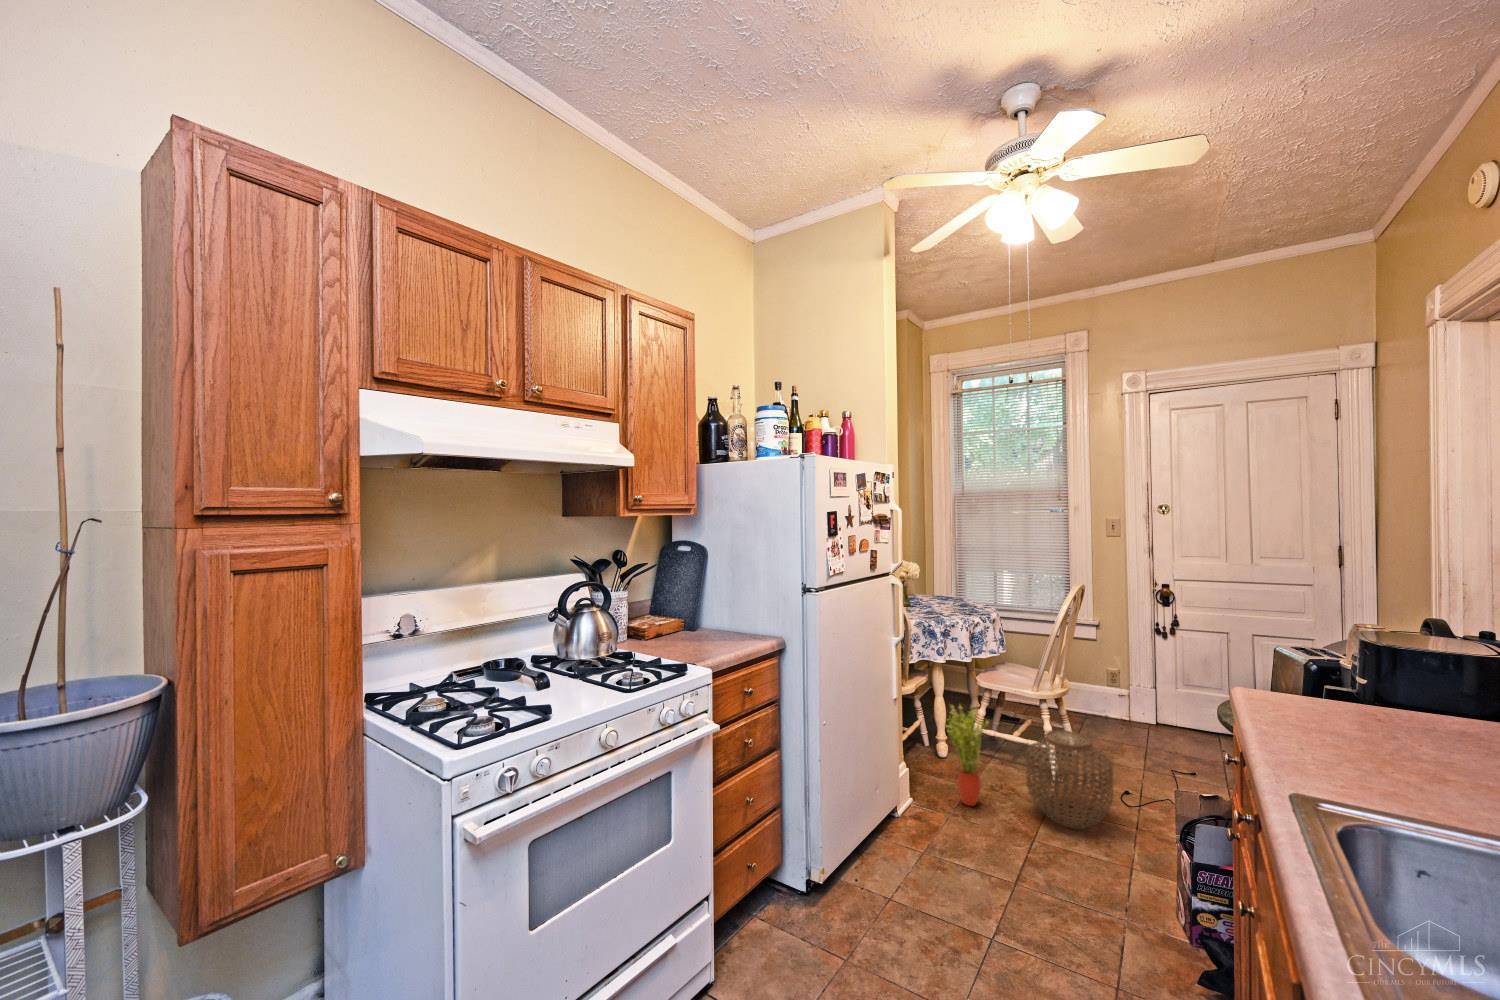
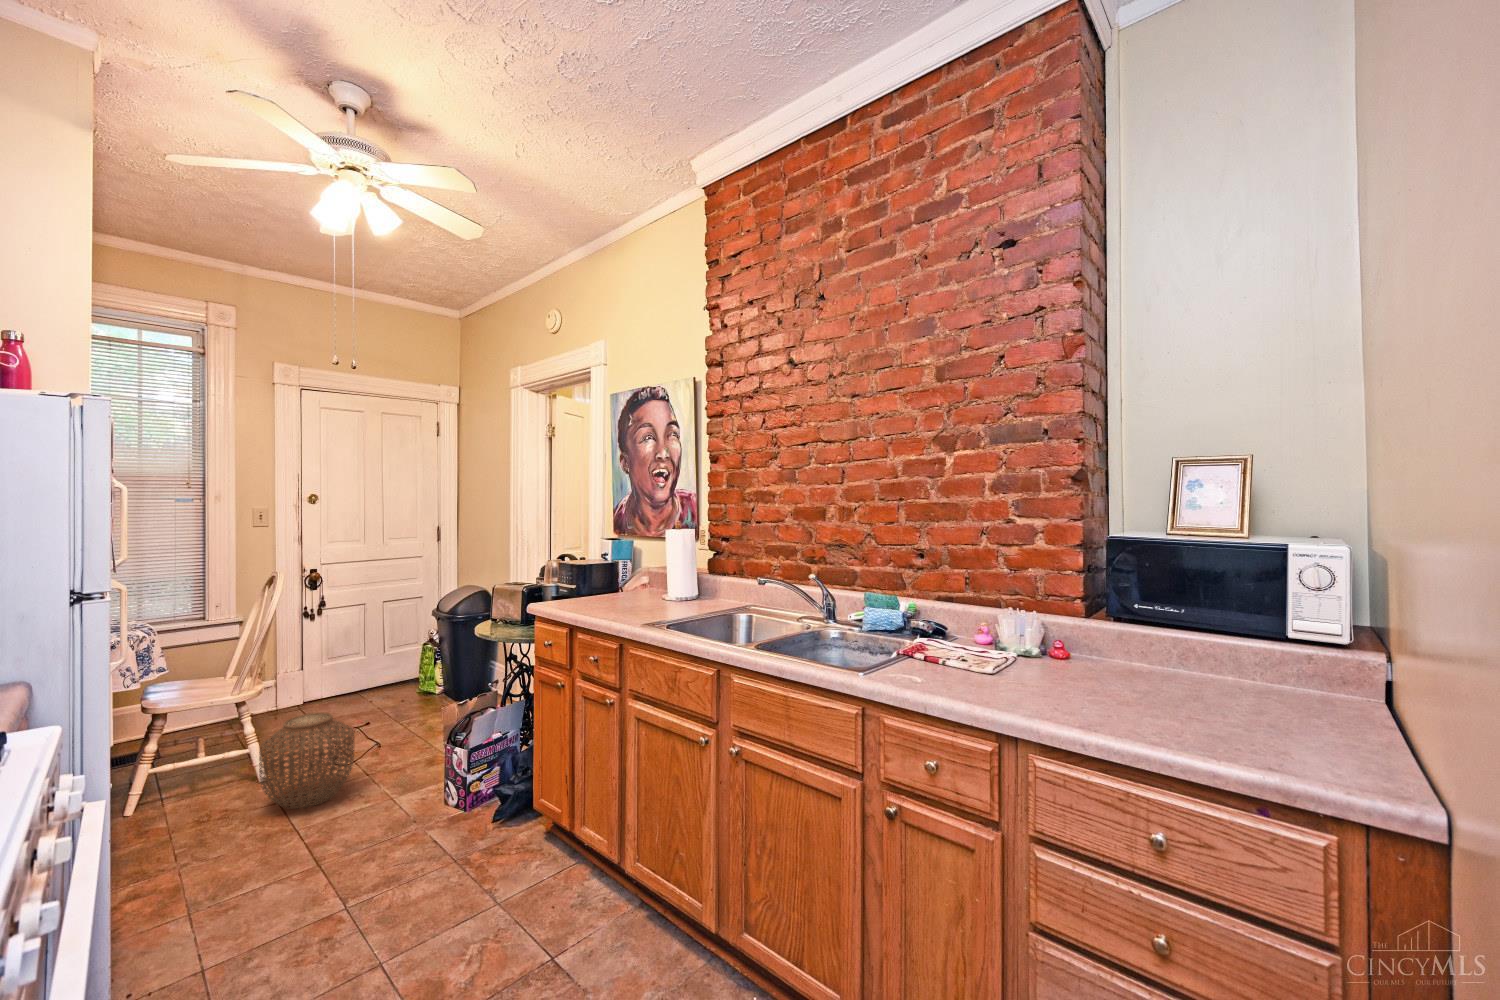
potted plant: present [945,706,988,806] -> none [157,726,222,850]

